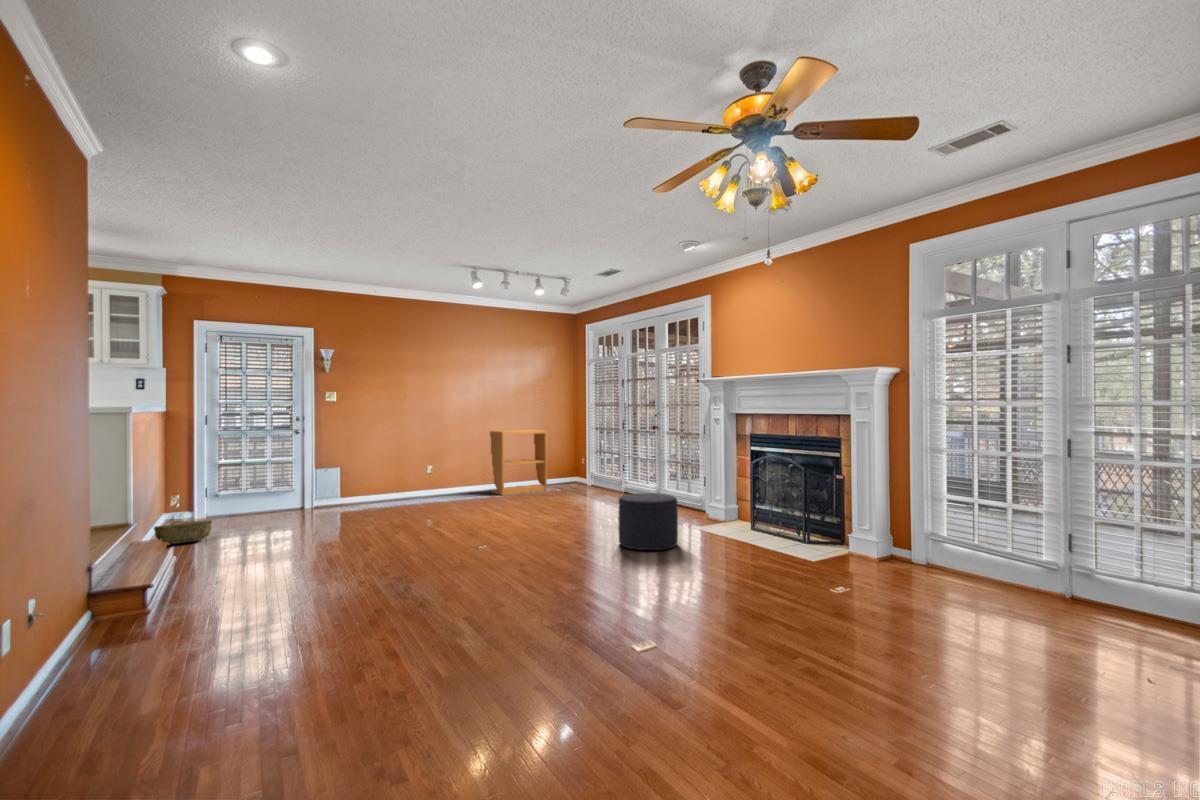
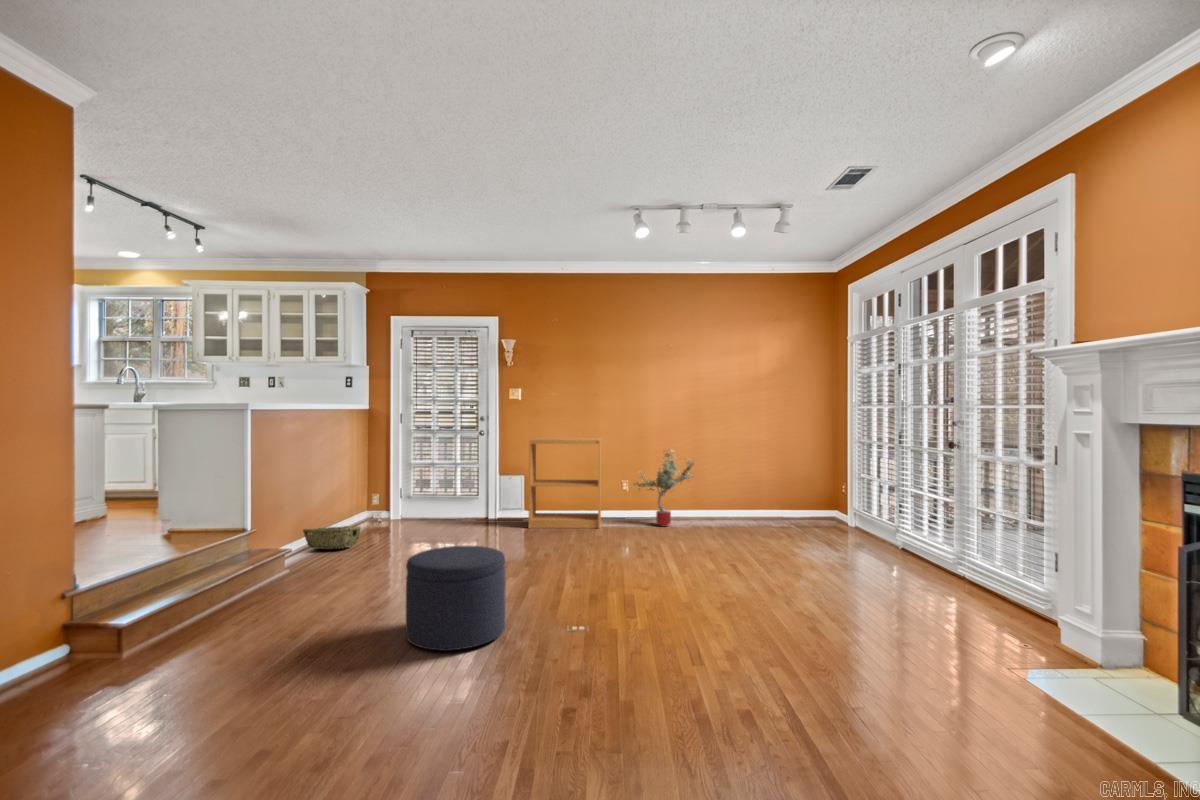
bookshelf: present [490,430,547,495] -> present [529,438,601,528]
potted tree: none [435,440,483,498] -> present [634,450,694,527]
ottoman: present [618,493,678,550] -> present [406,546,506,651]

